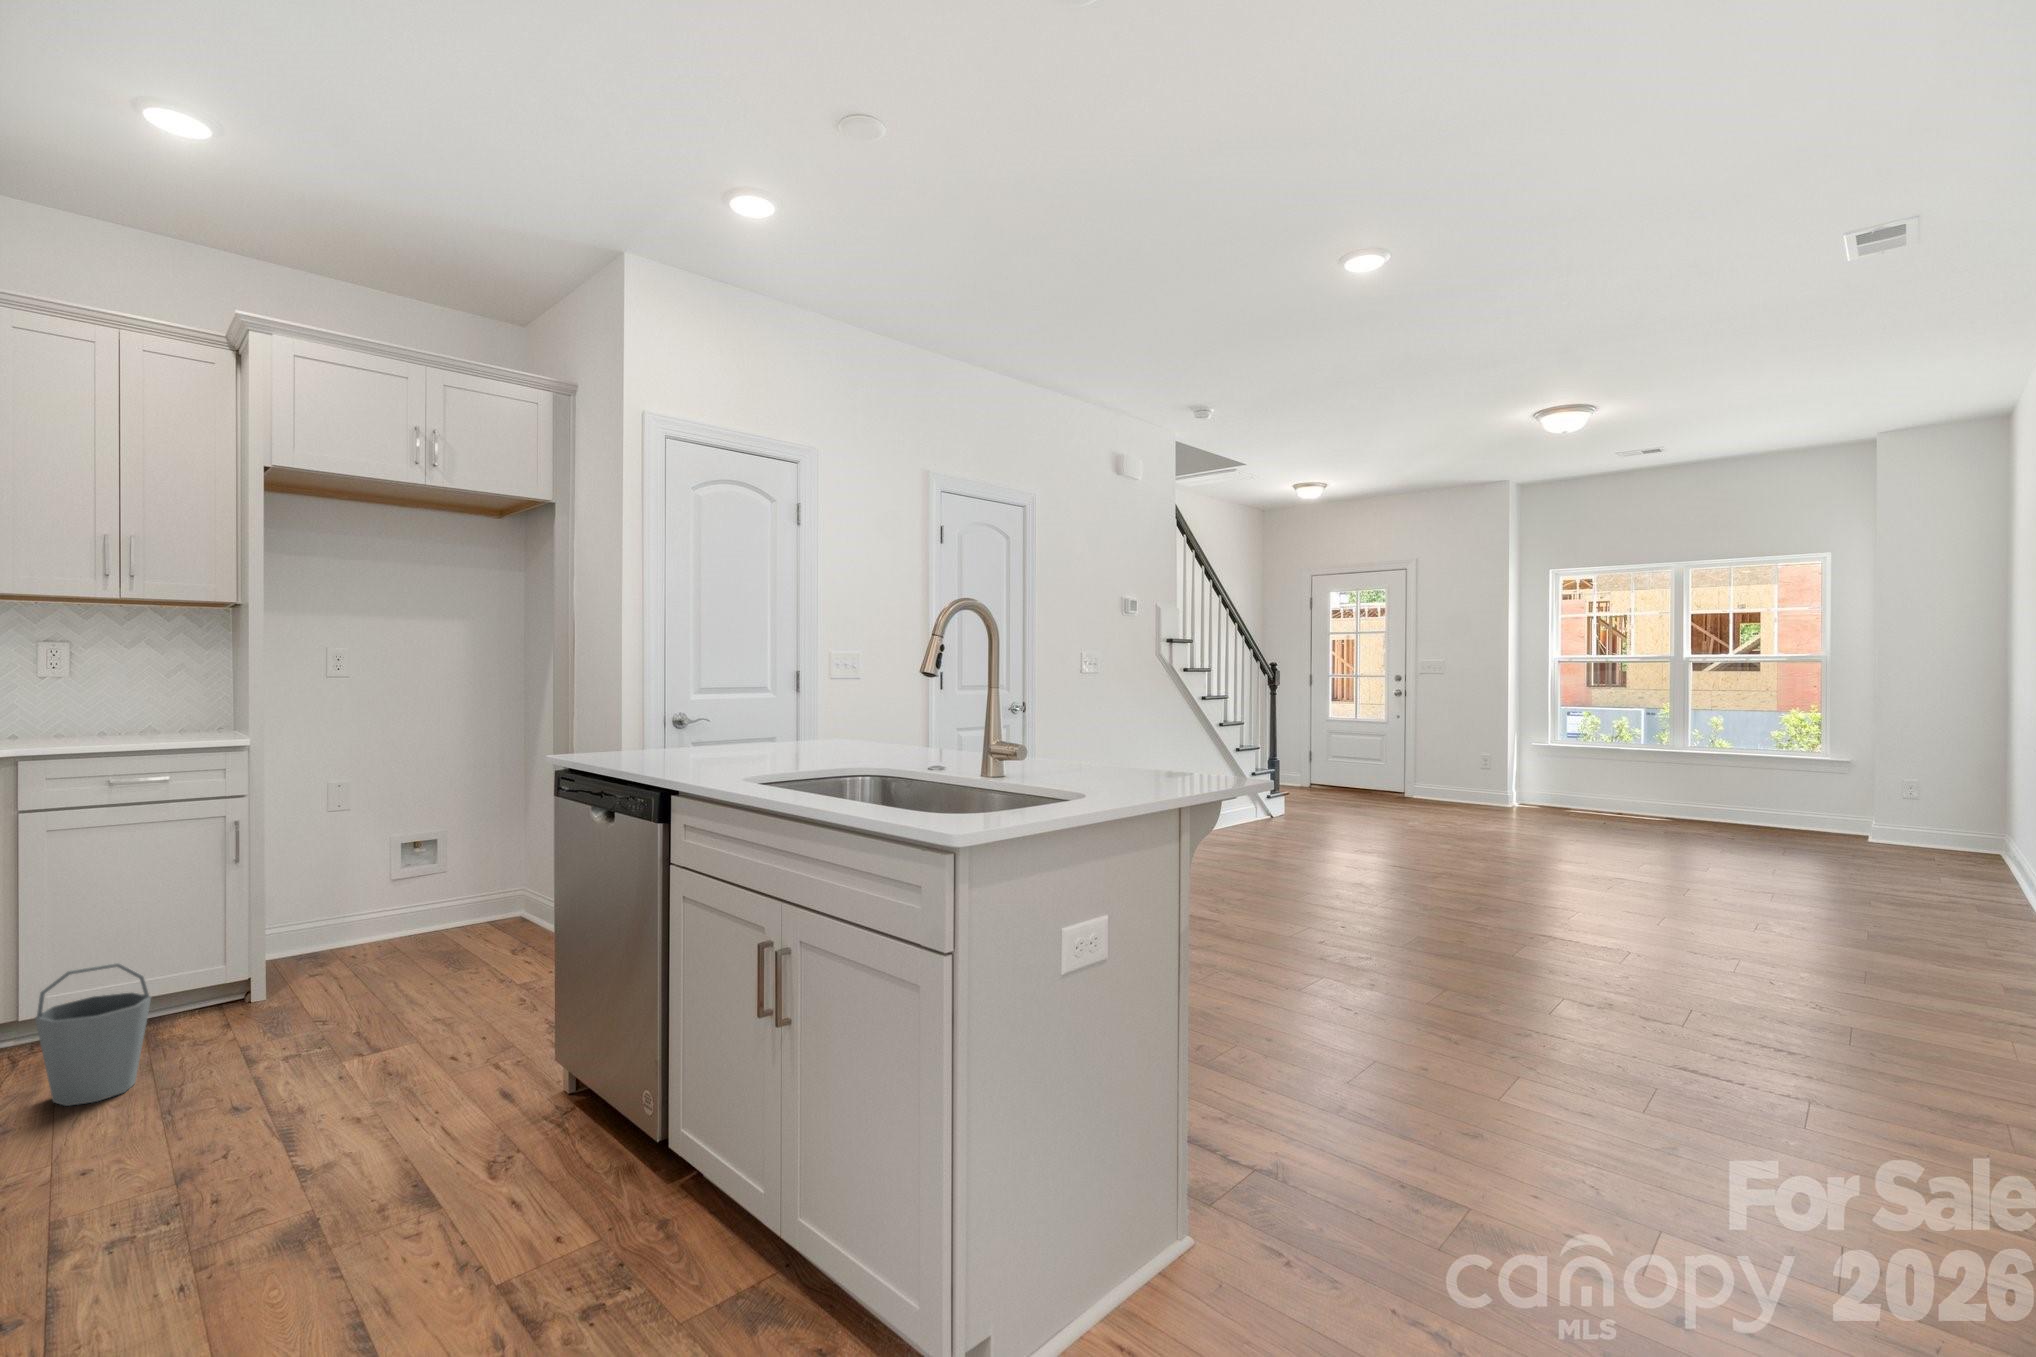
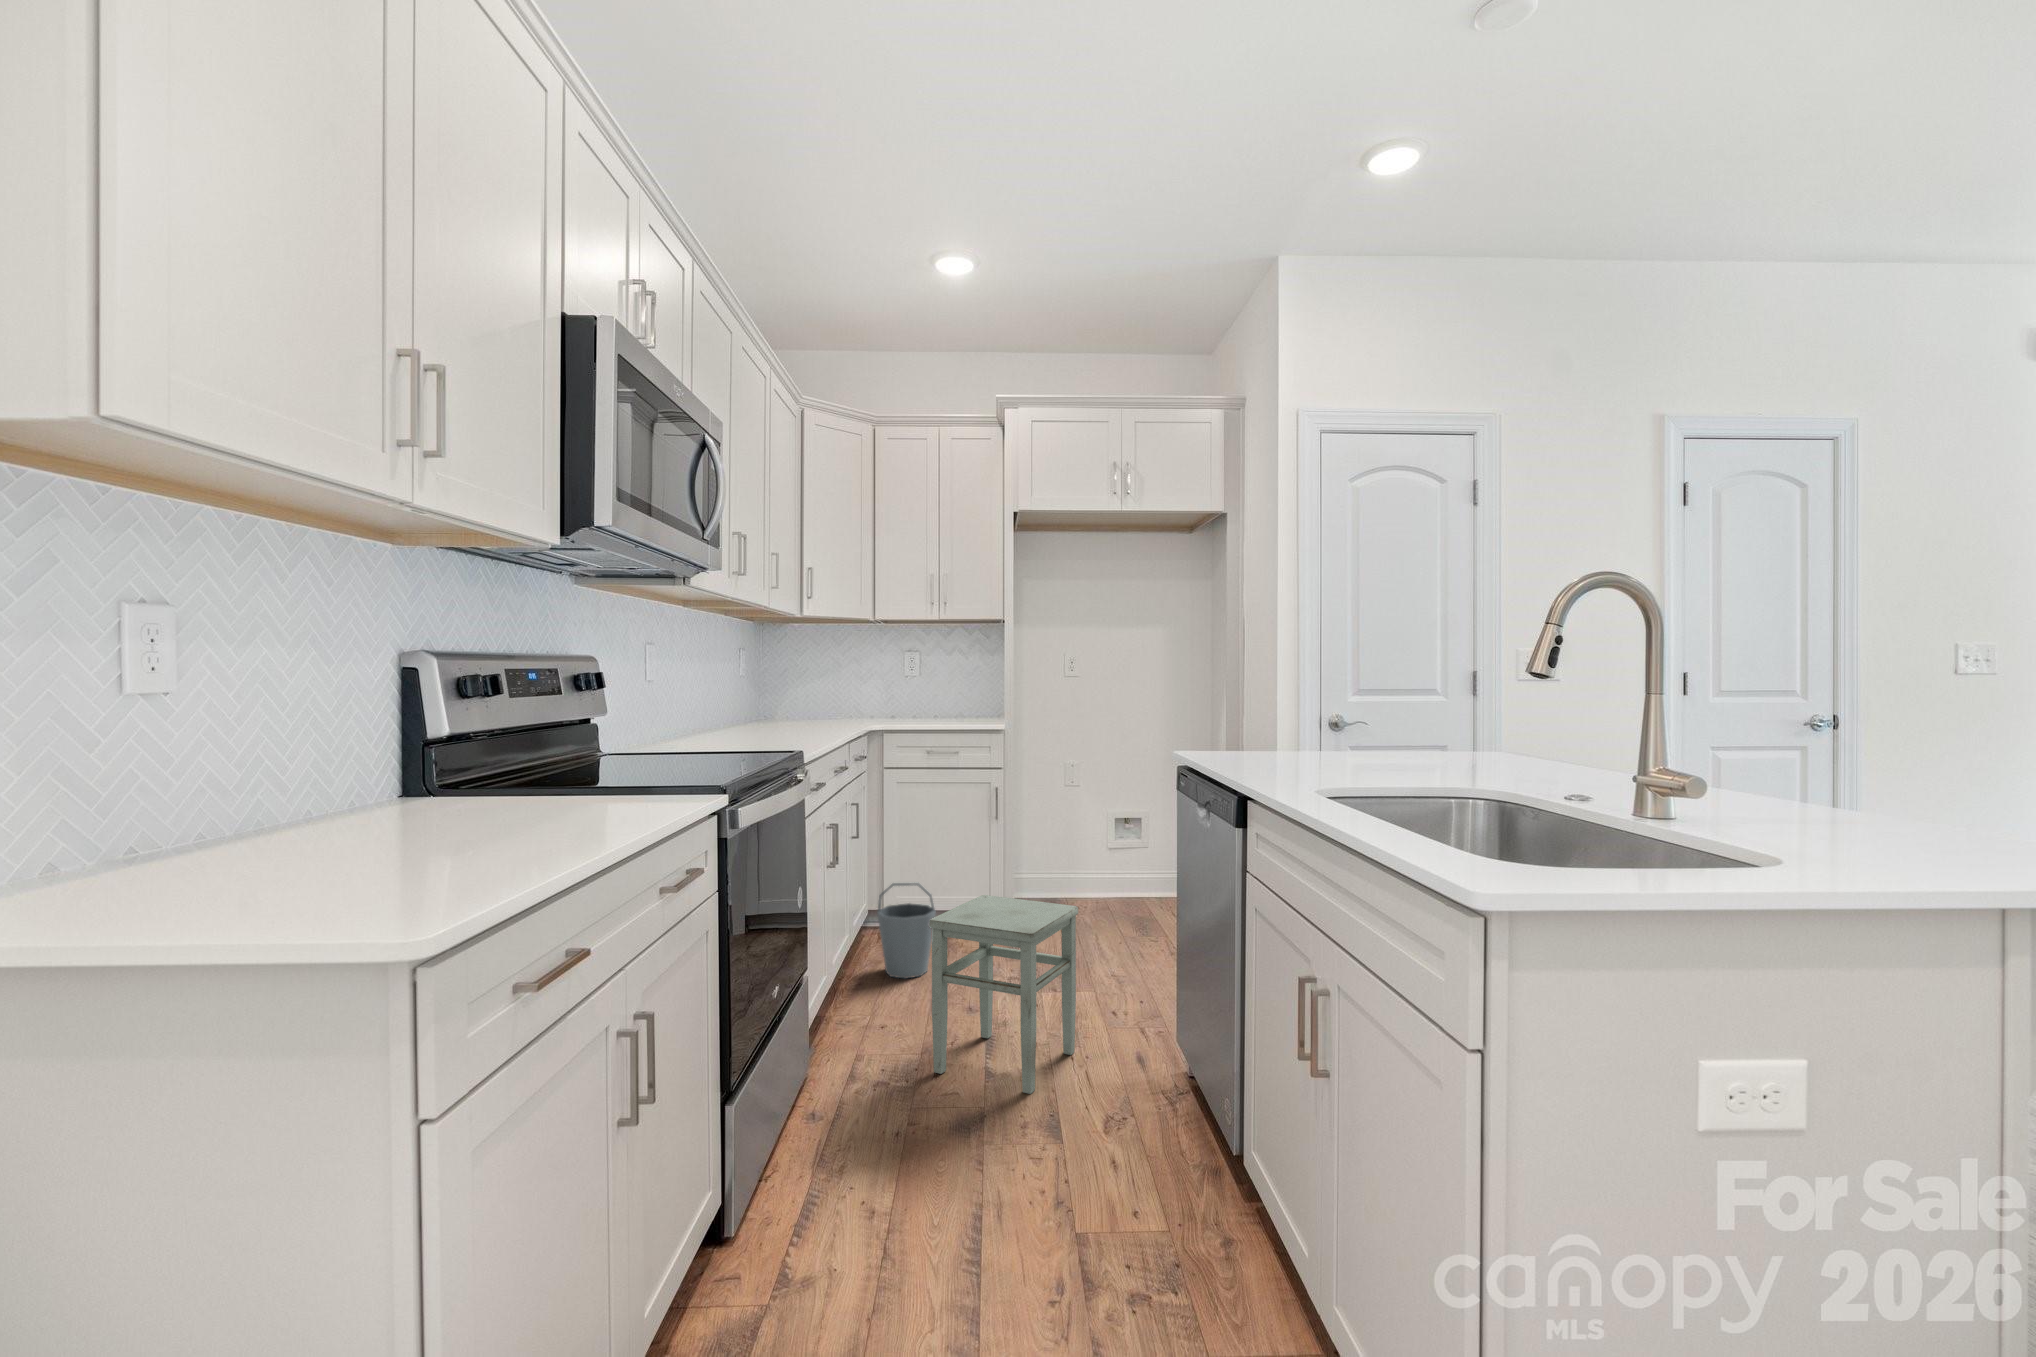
stool: none [204,943,423,1197] -> present [929,895,1078,1094]

